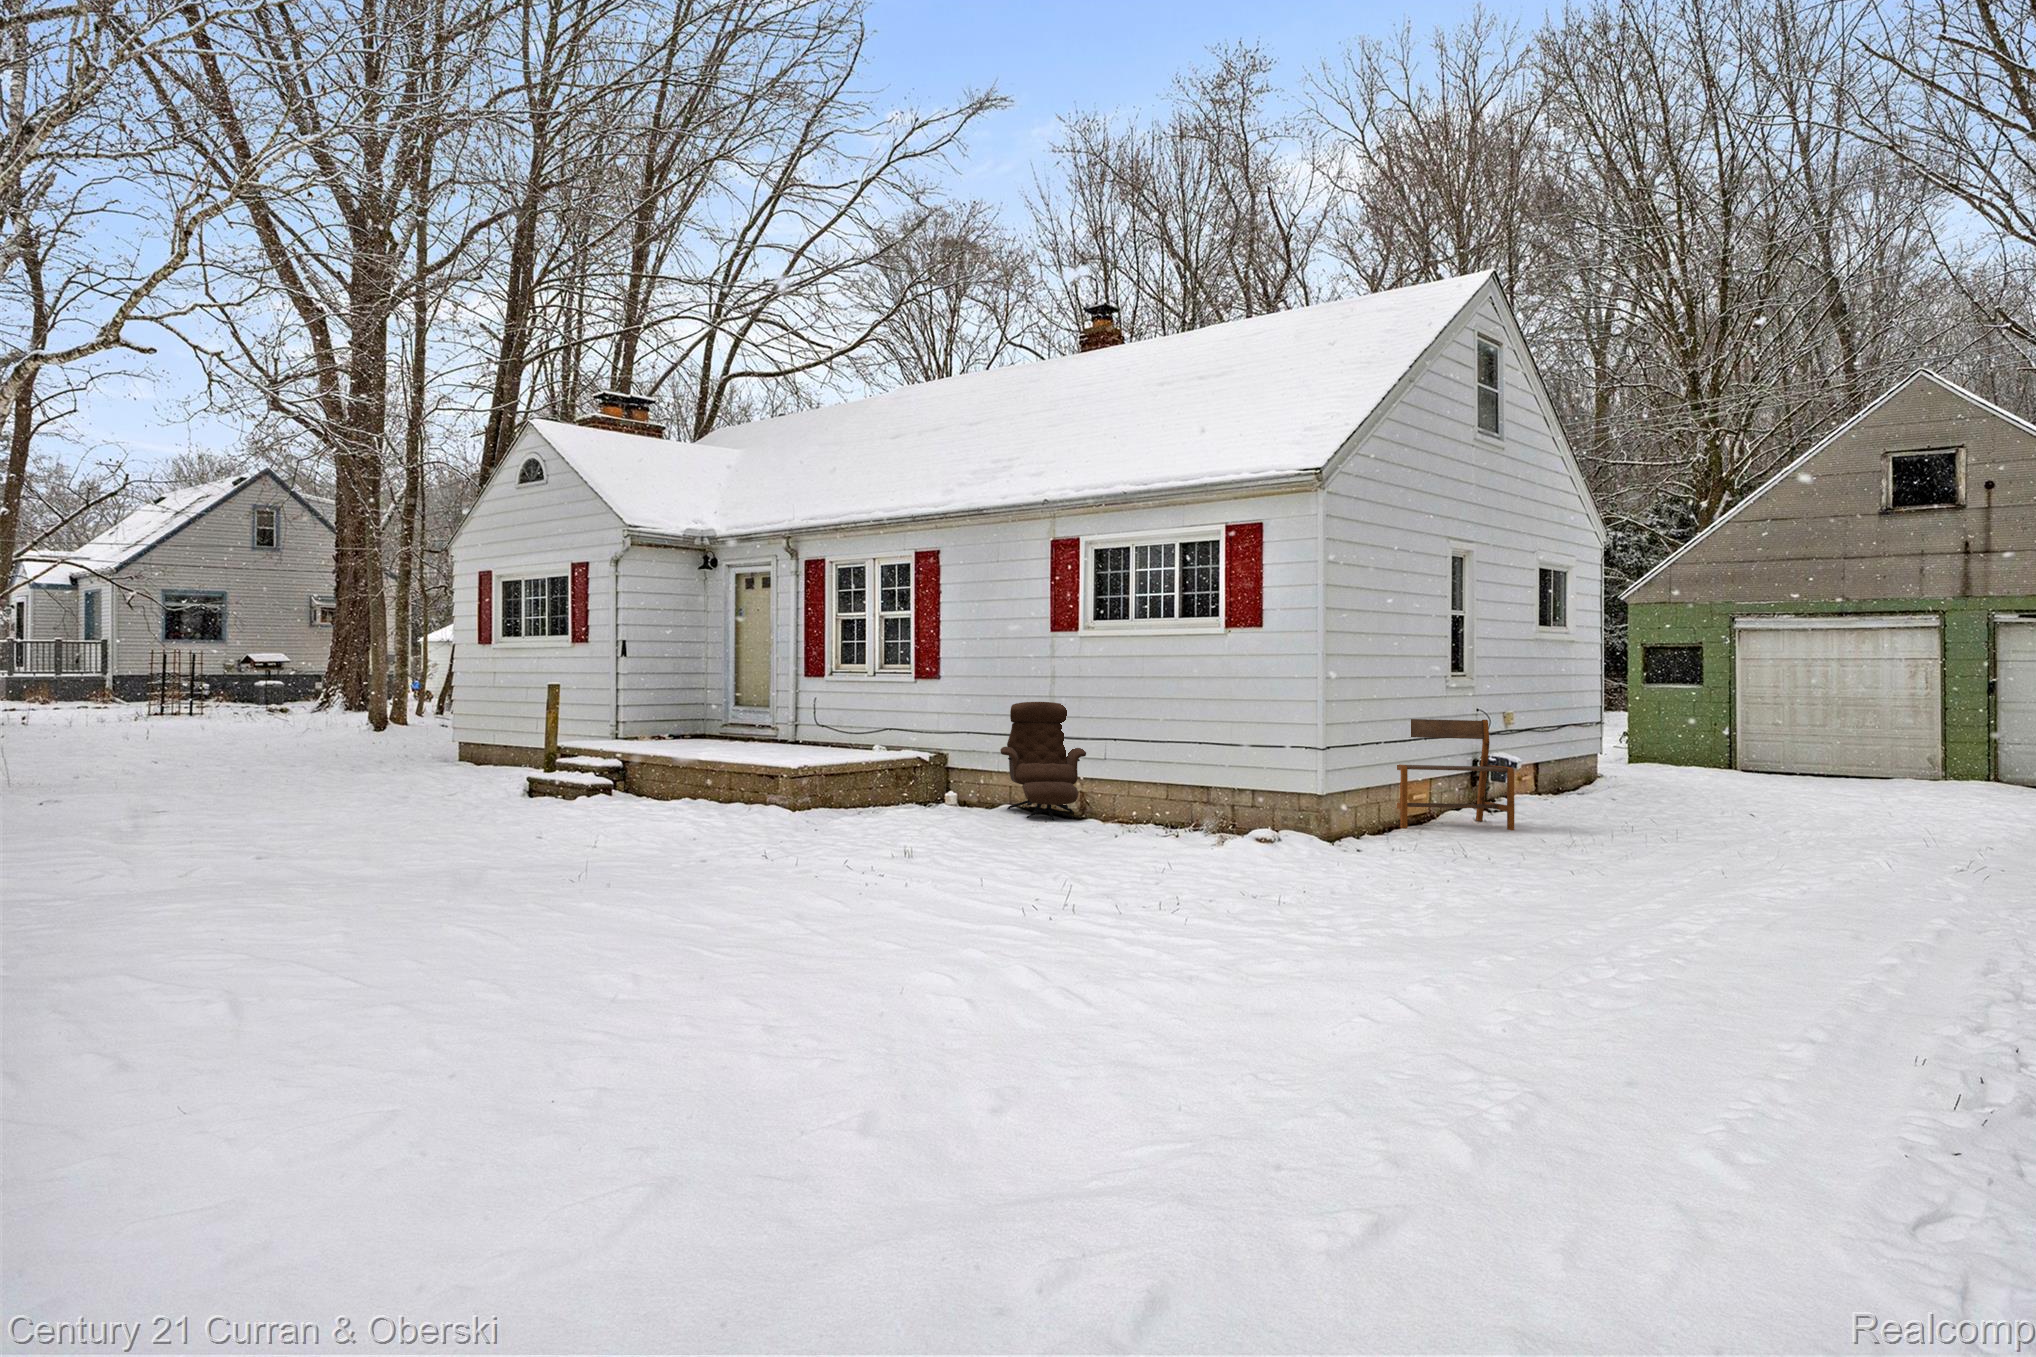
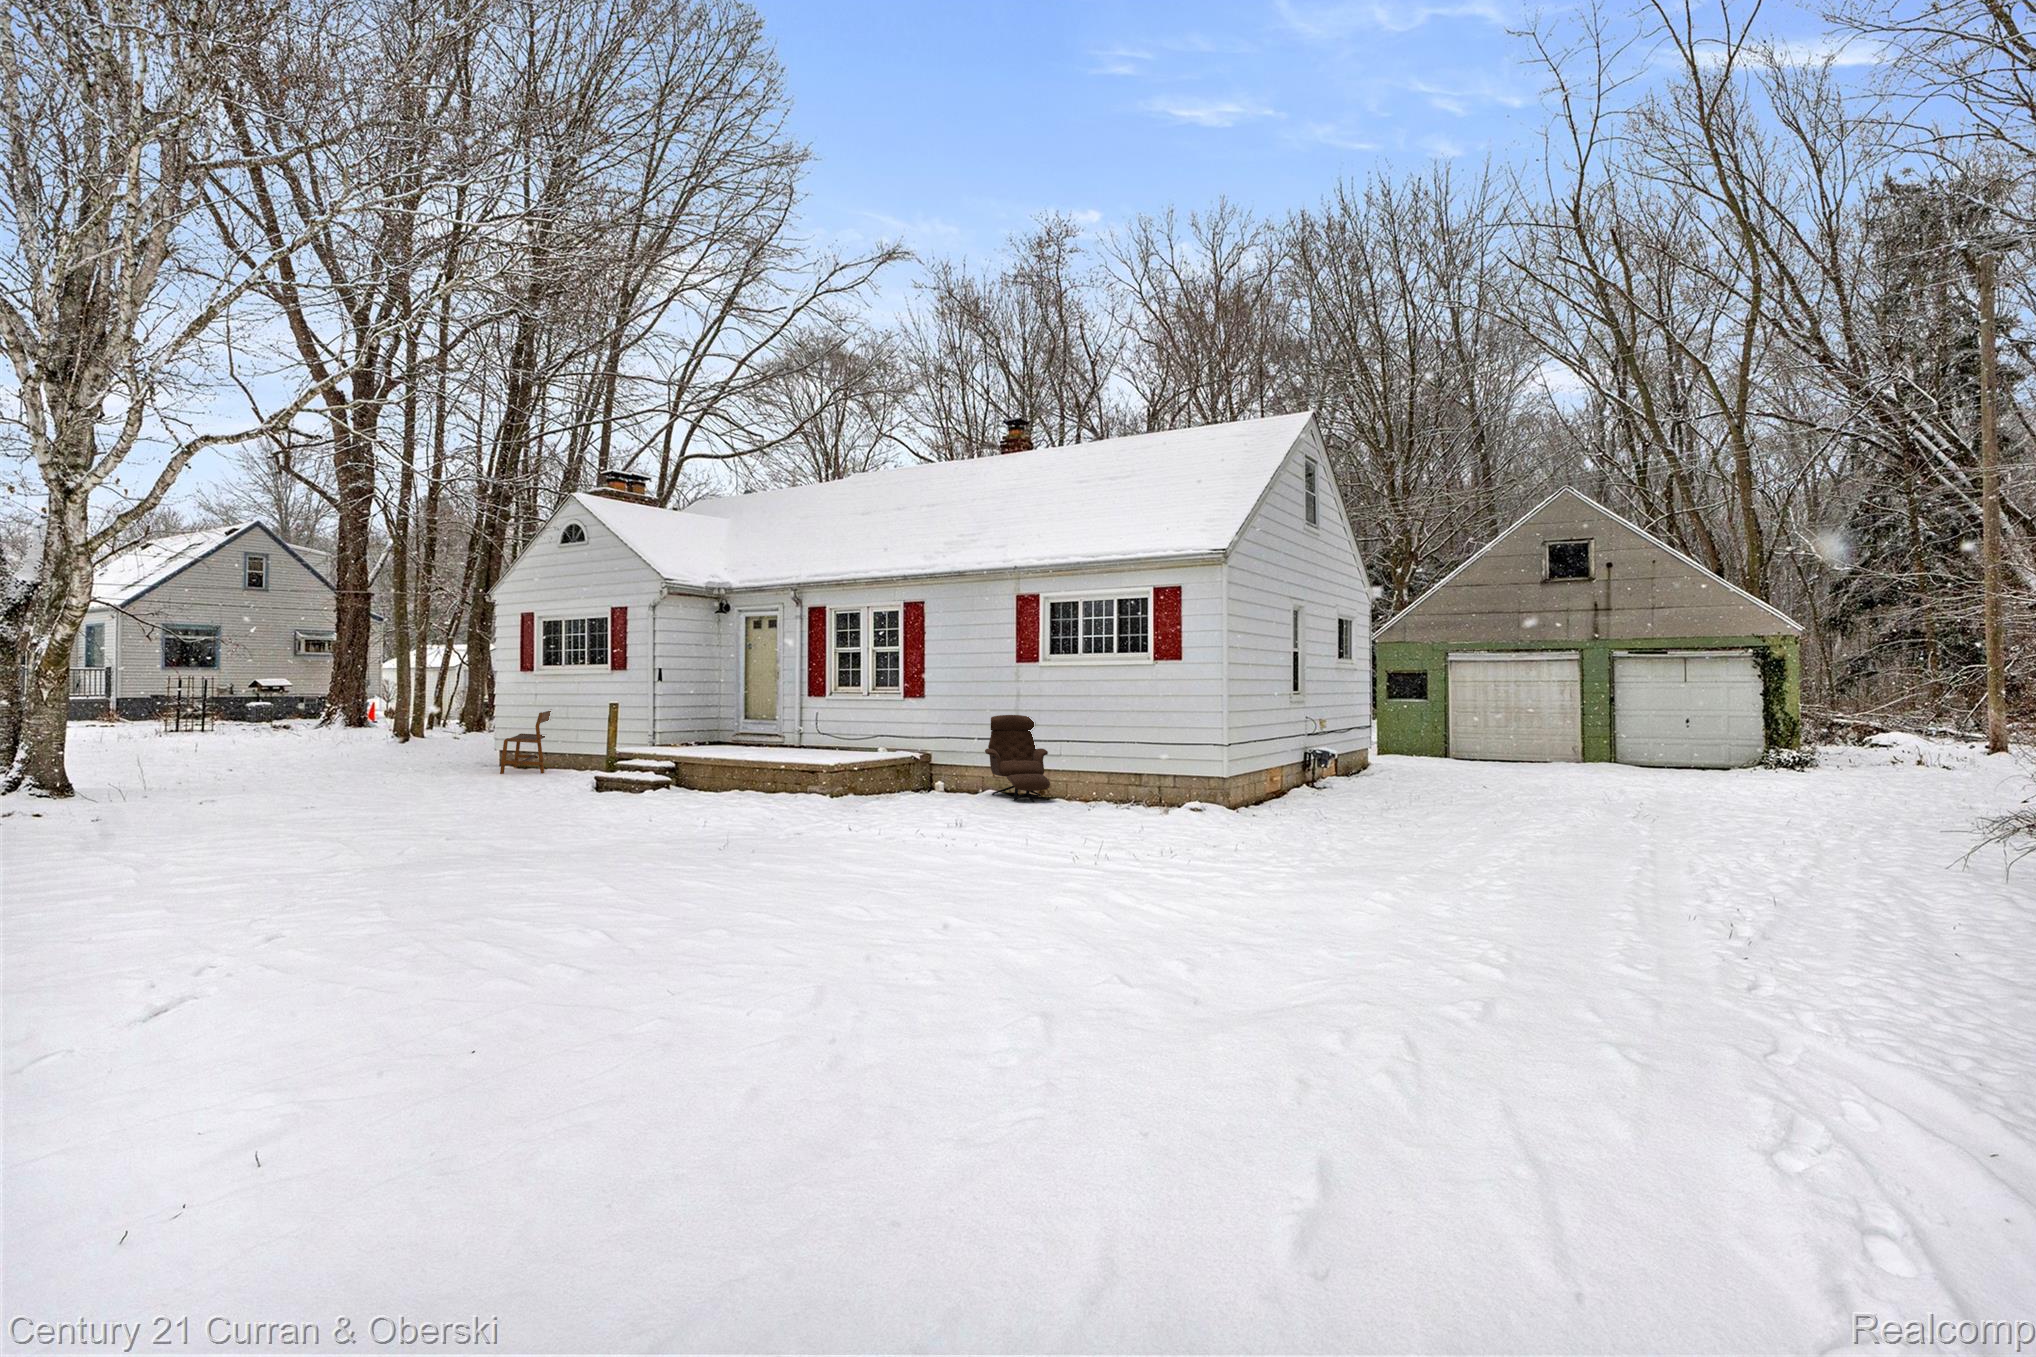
bench: present [1397,719,1514,830] -> present [500,711,554,774]

